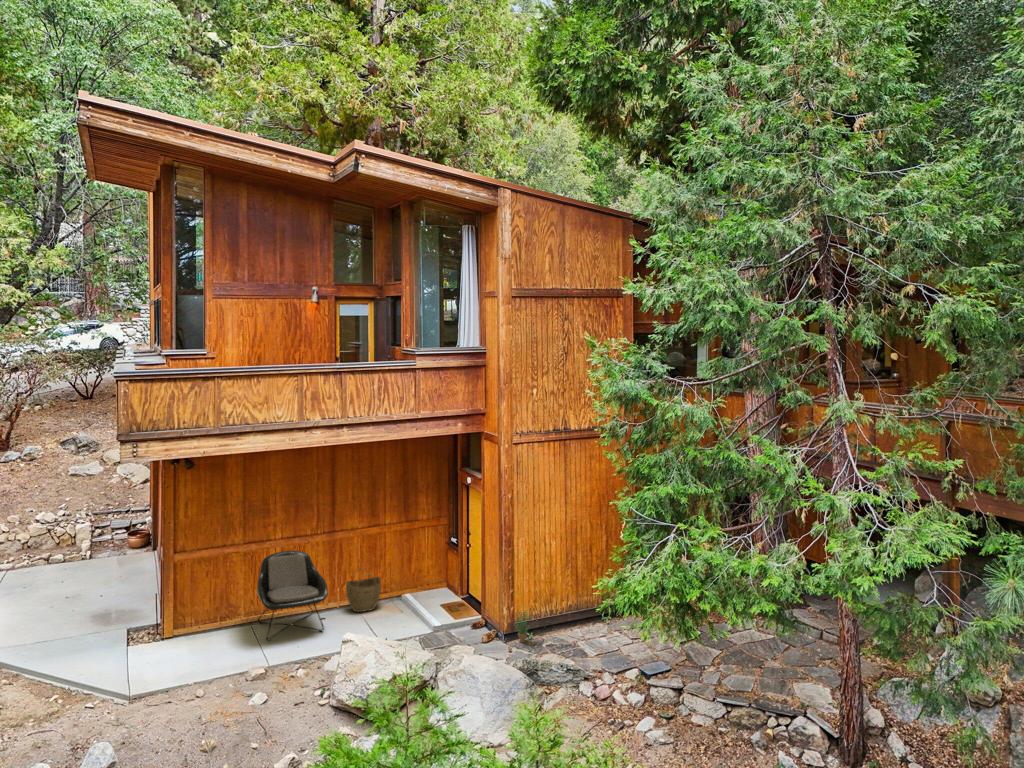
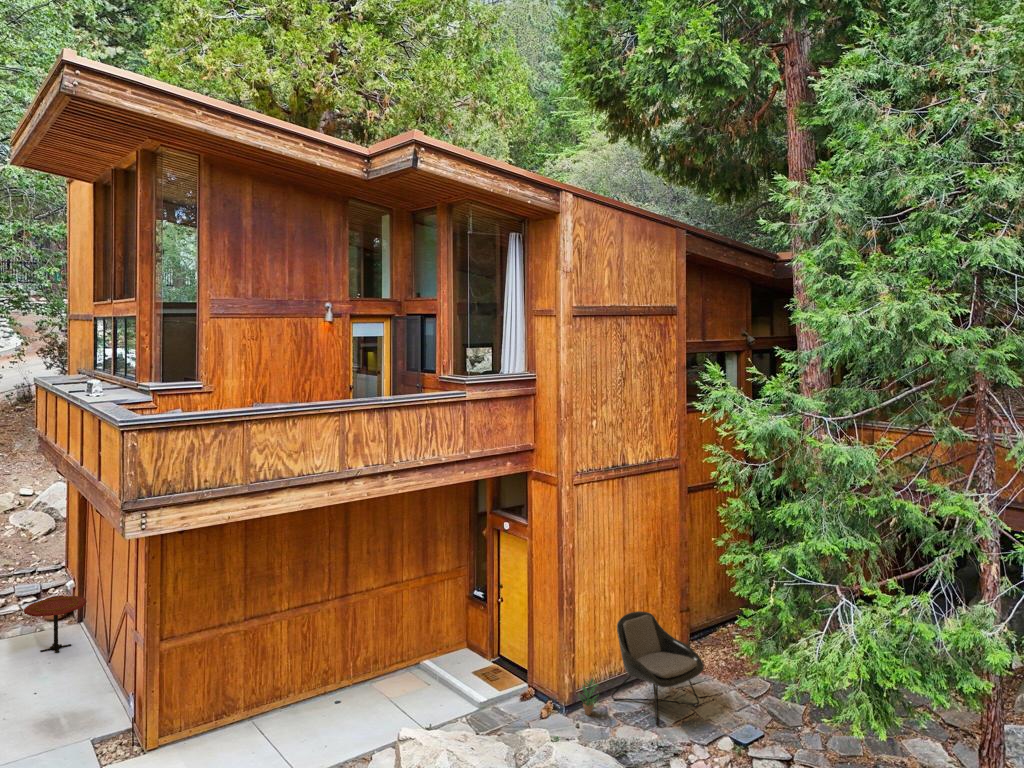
side table: none [106,527,153,569] -> present [24,596,86,653]
lounge chair: present [257,551,328,641] -> present [611,611,704,724]
woven basket: present [346,573,381,612] -> none [361,635,403,691]

